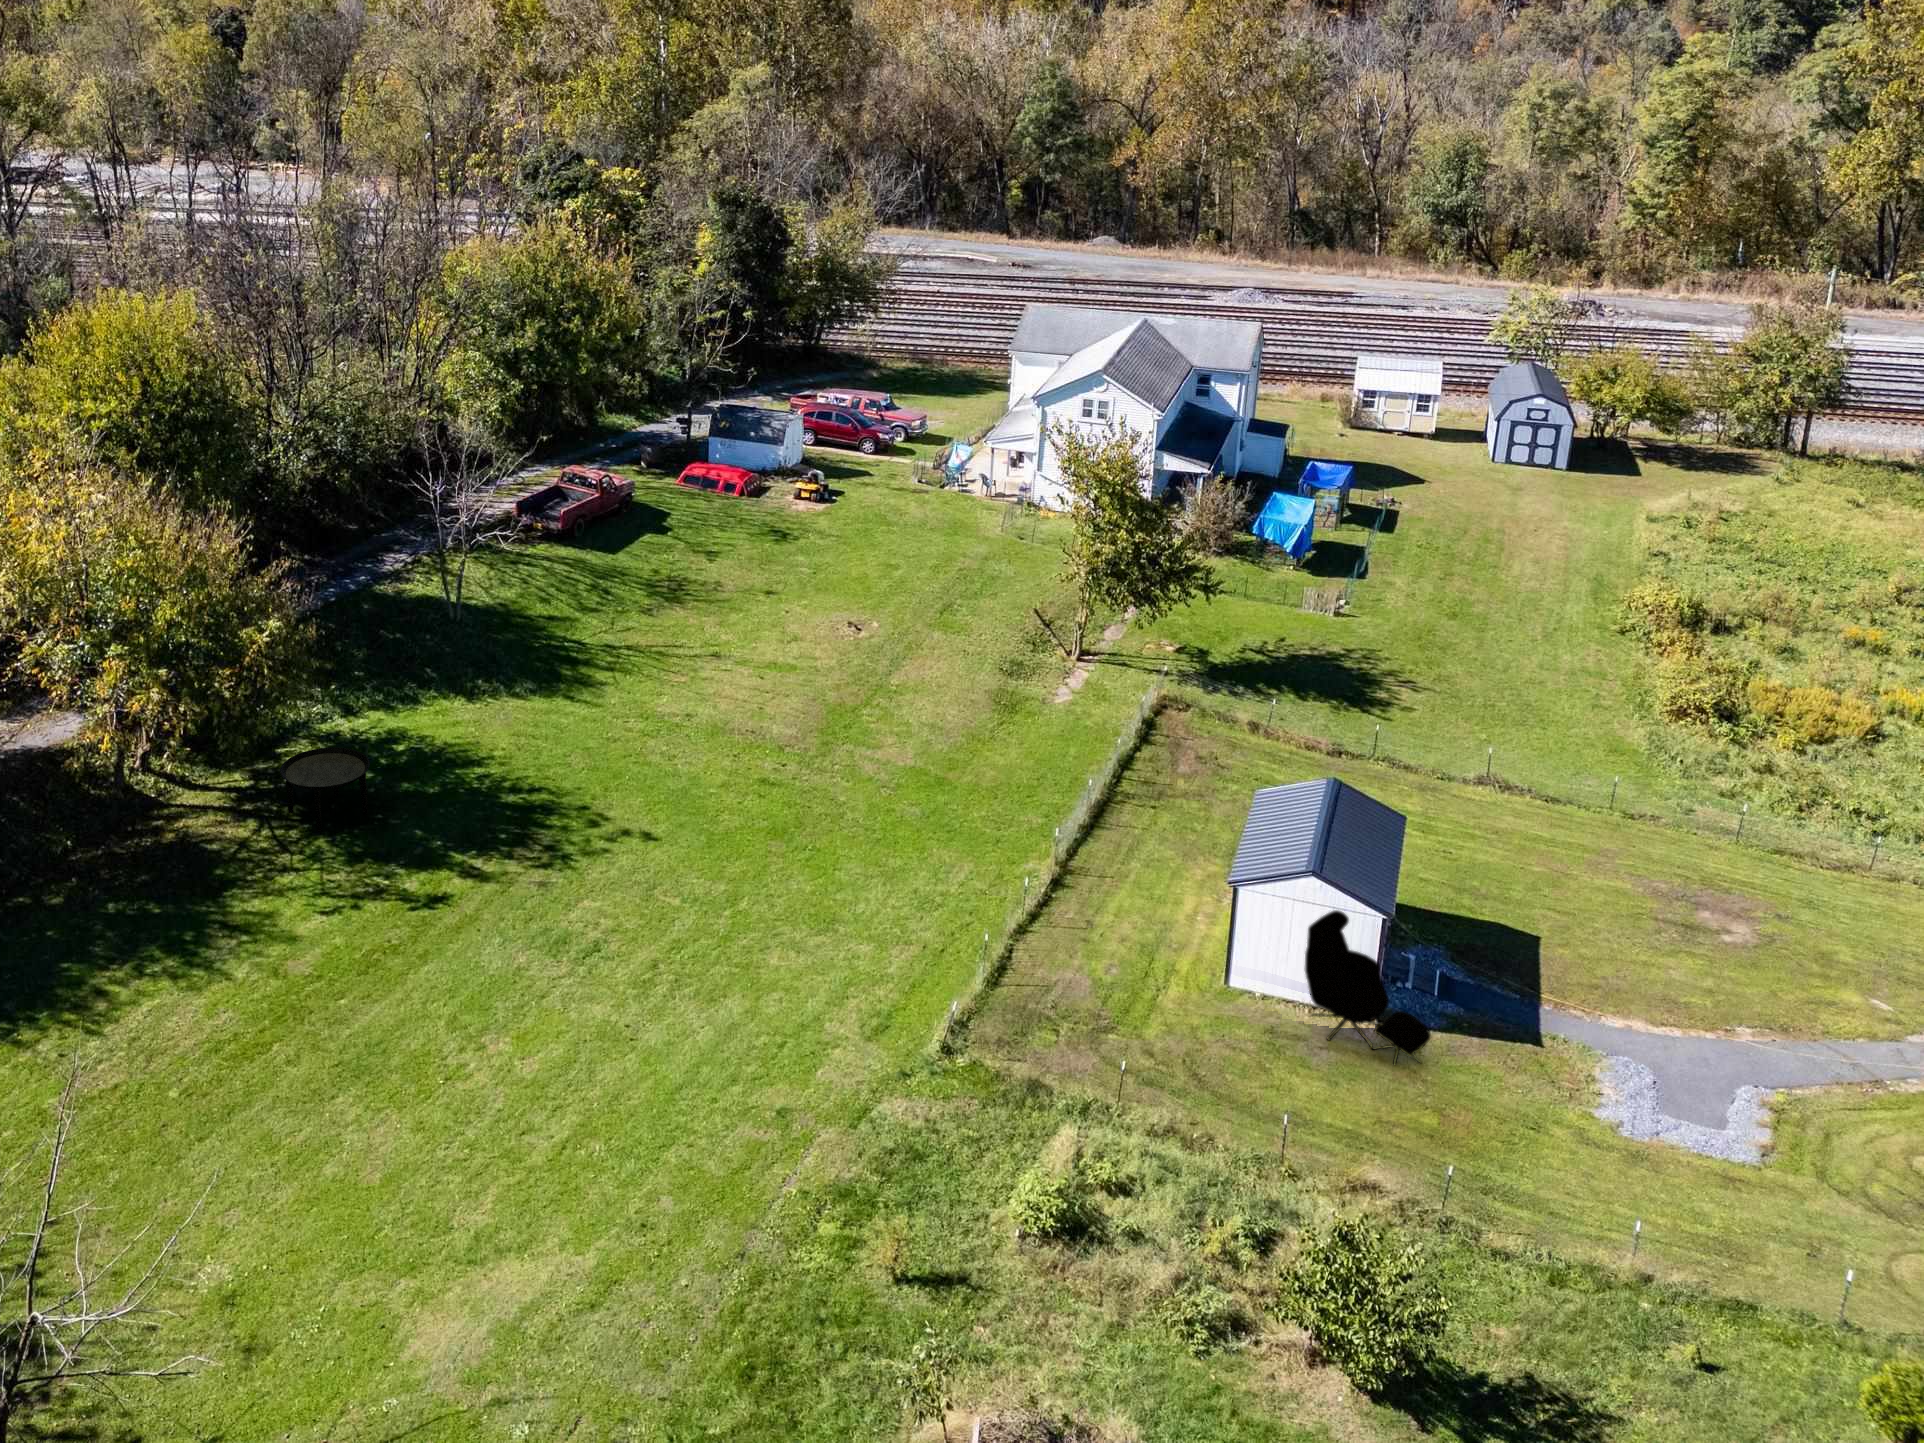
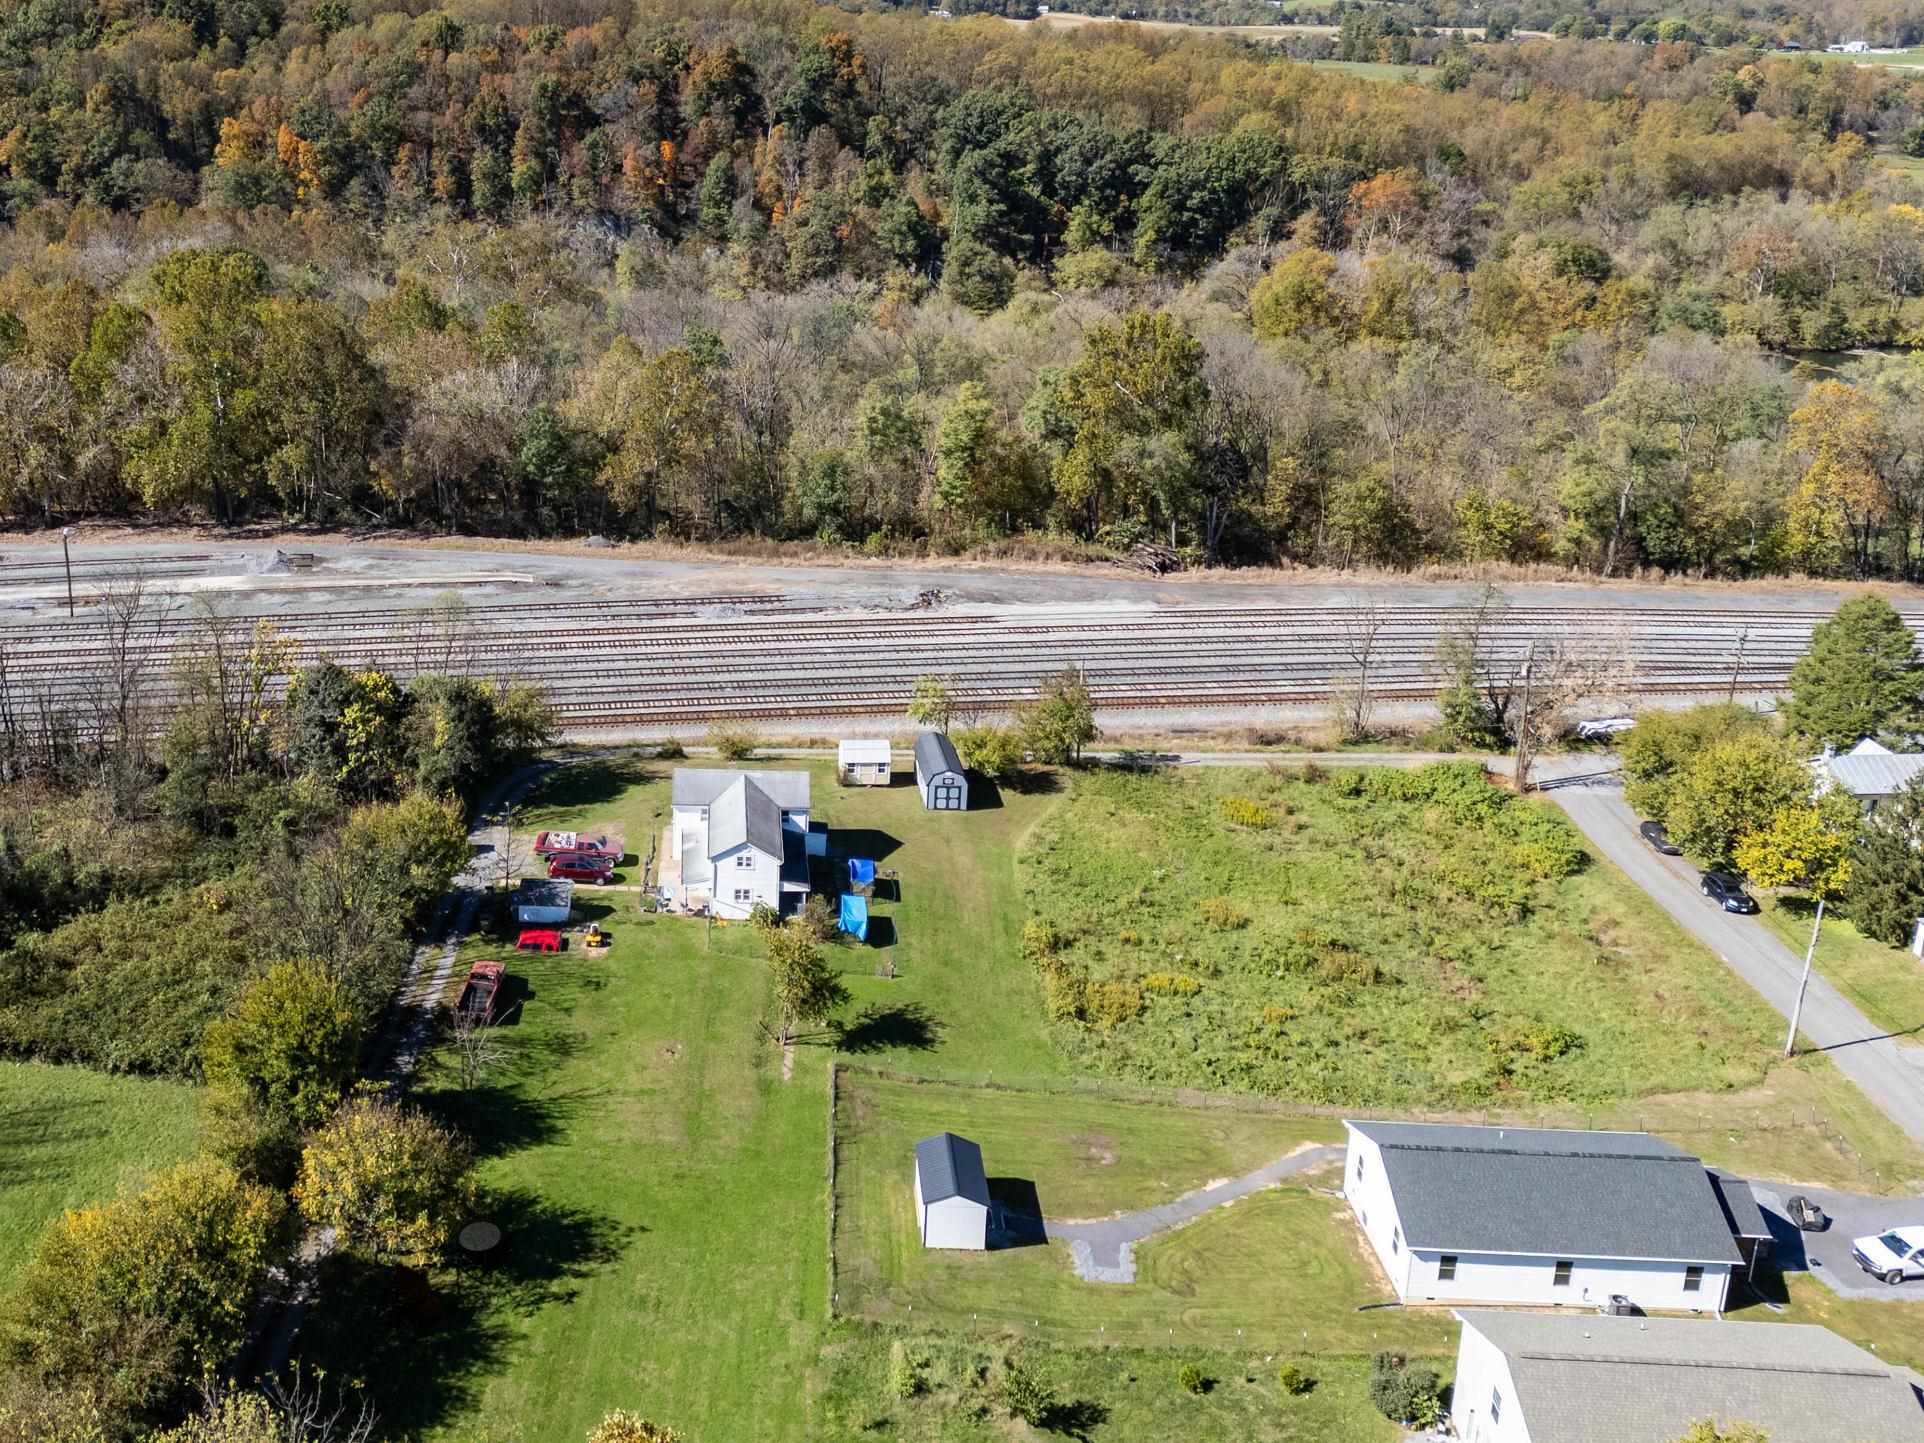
lounge chair: present [1305,910,1431,1064] -> present [393,1261,443,1319]

